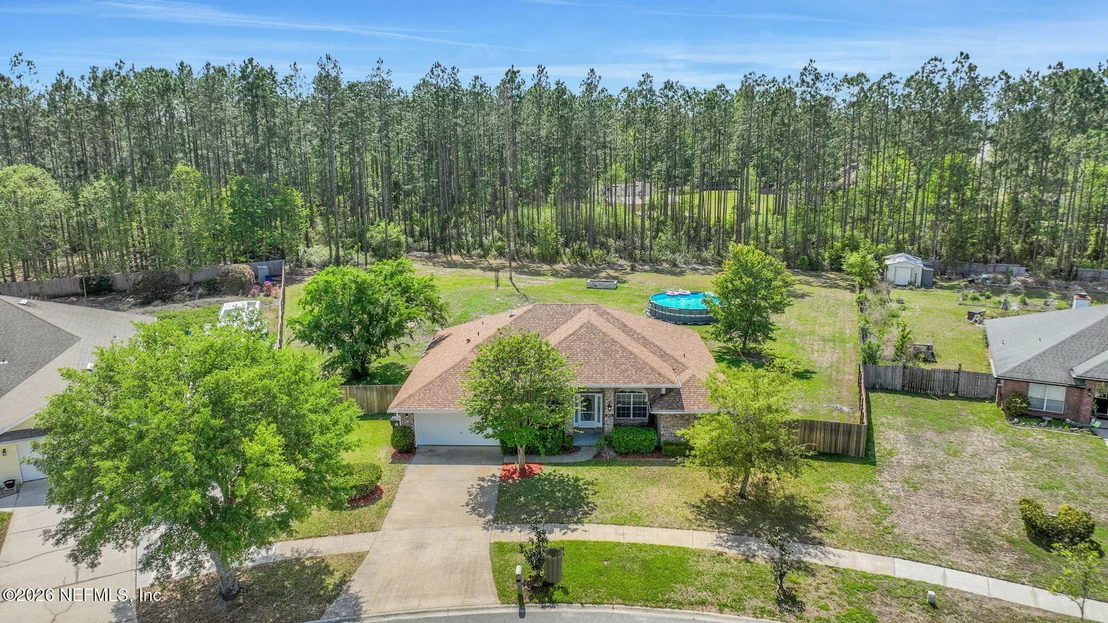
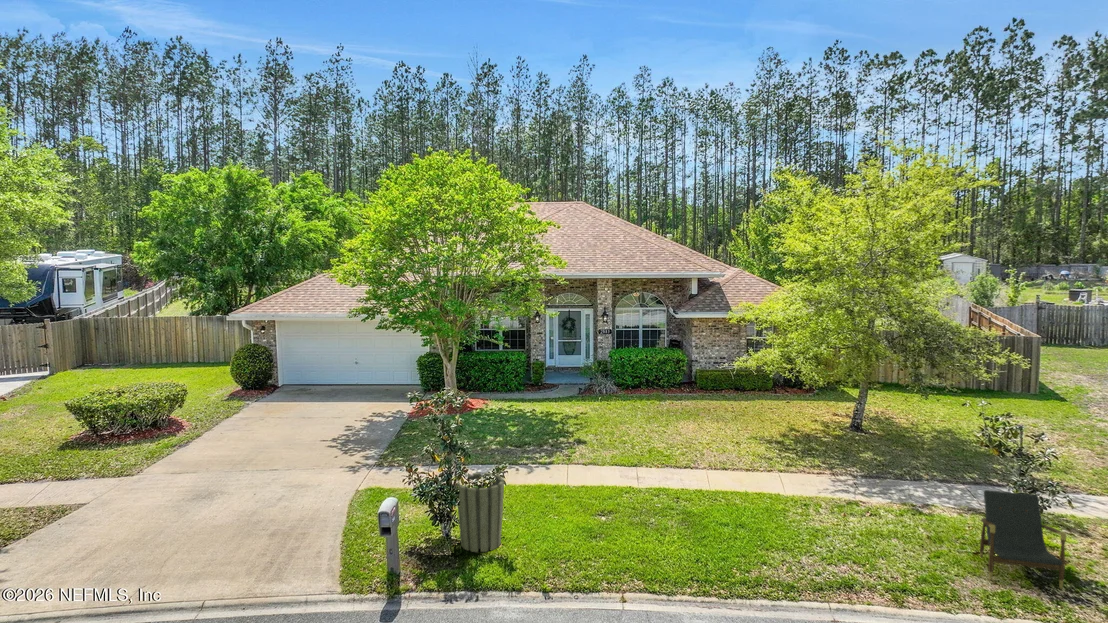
lounge chair: none [763,561,792,605] -> present [980,490,1066,589]

